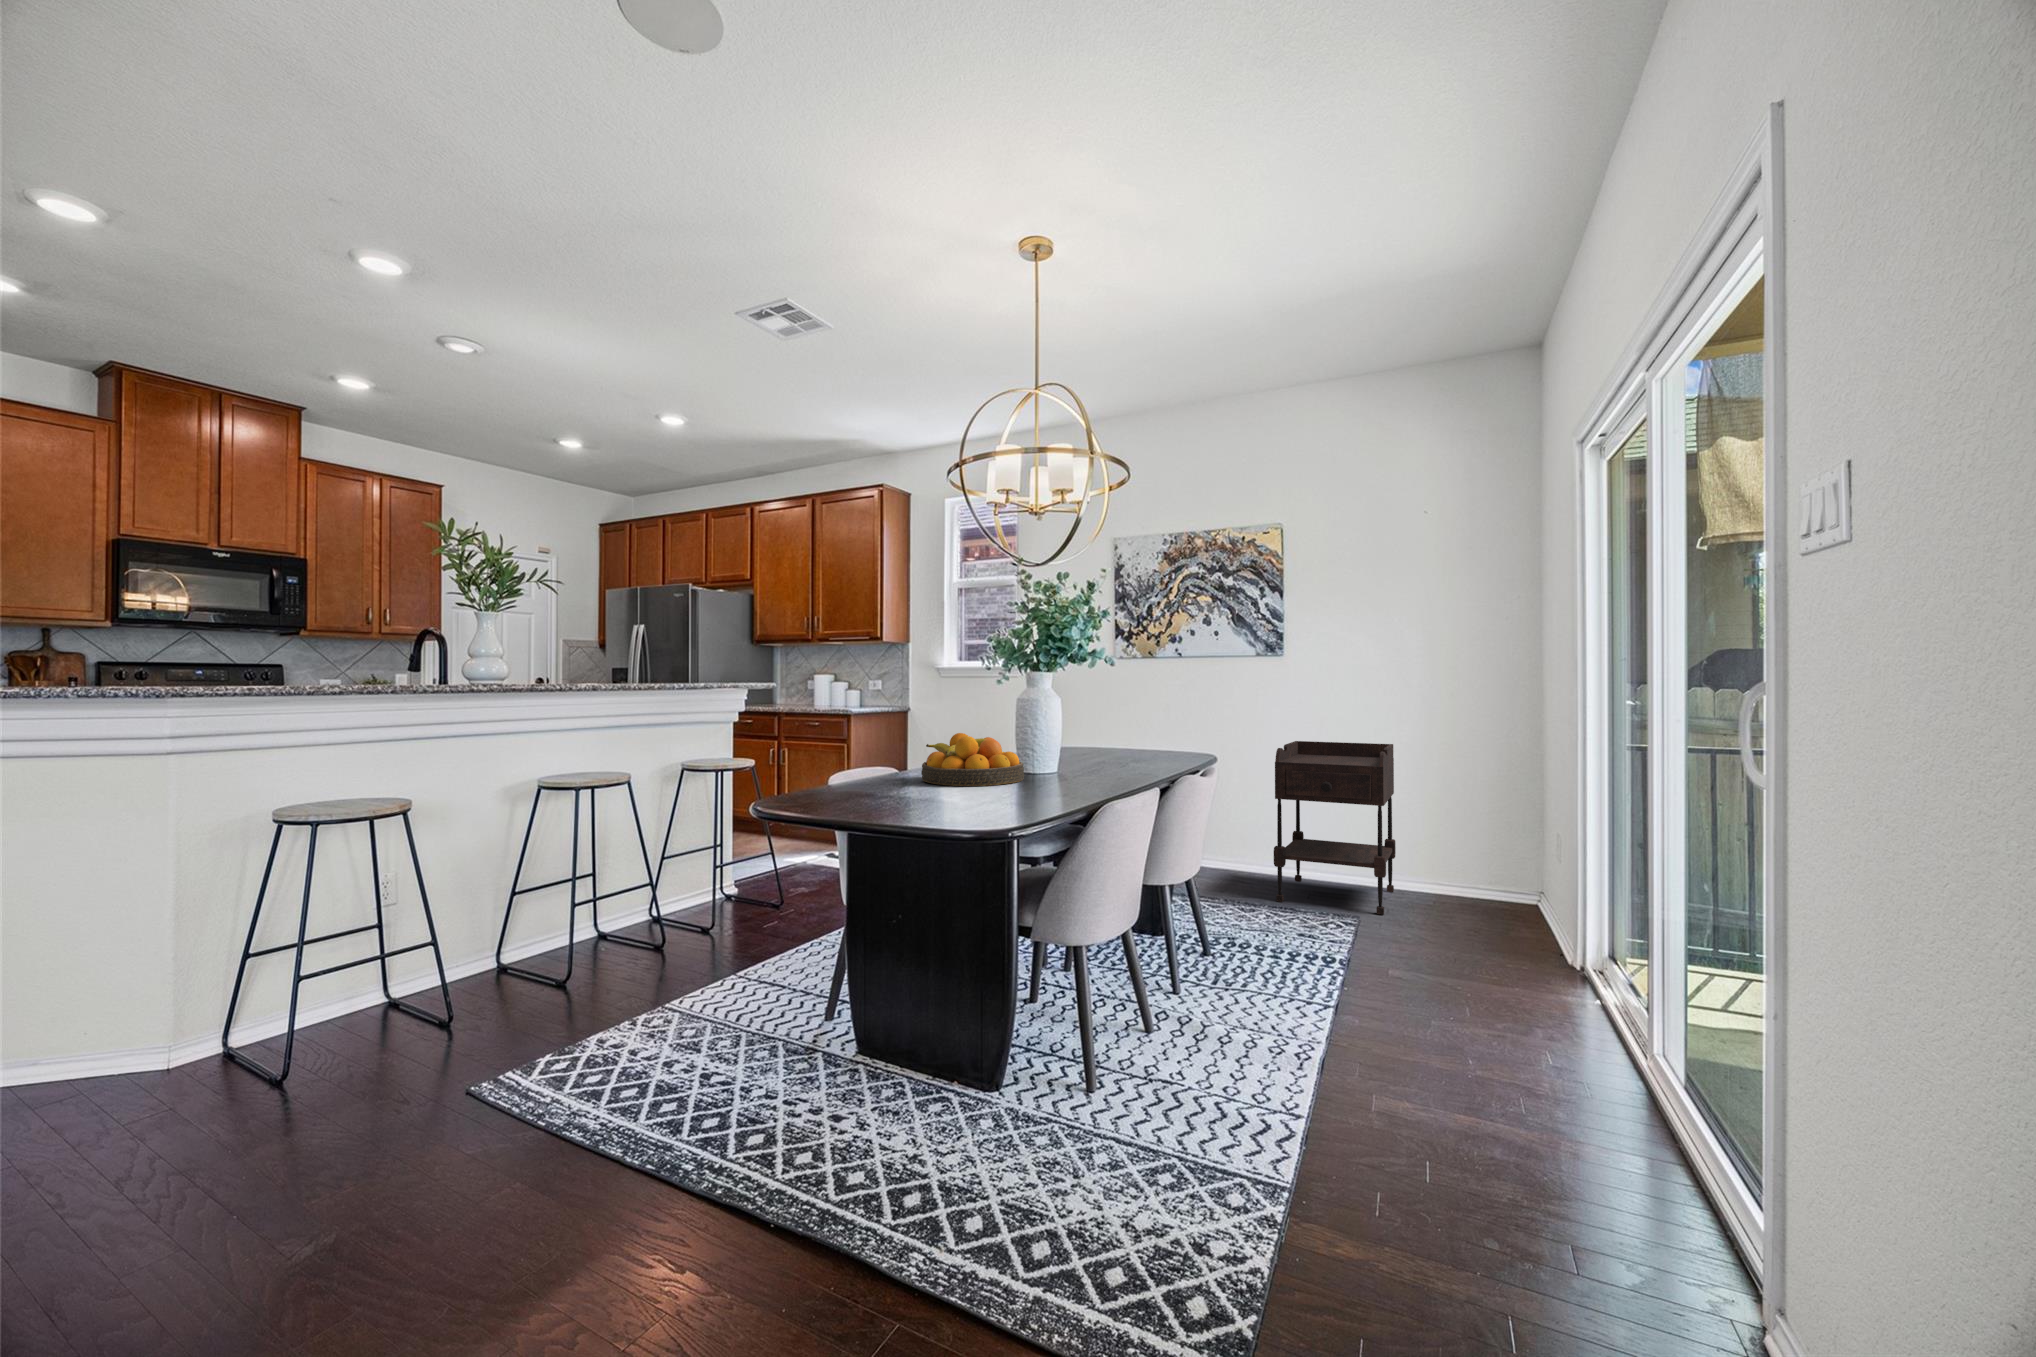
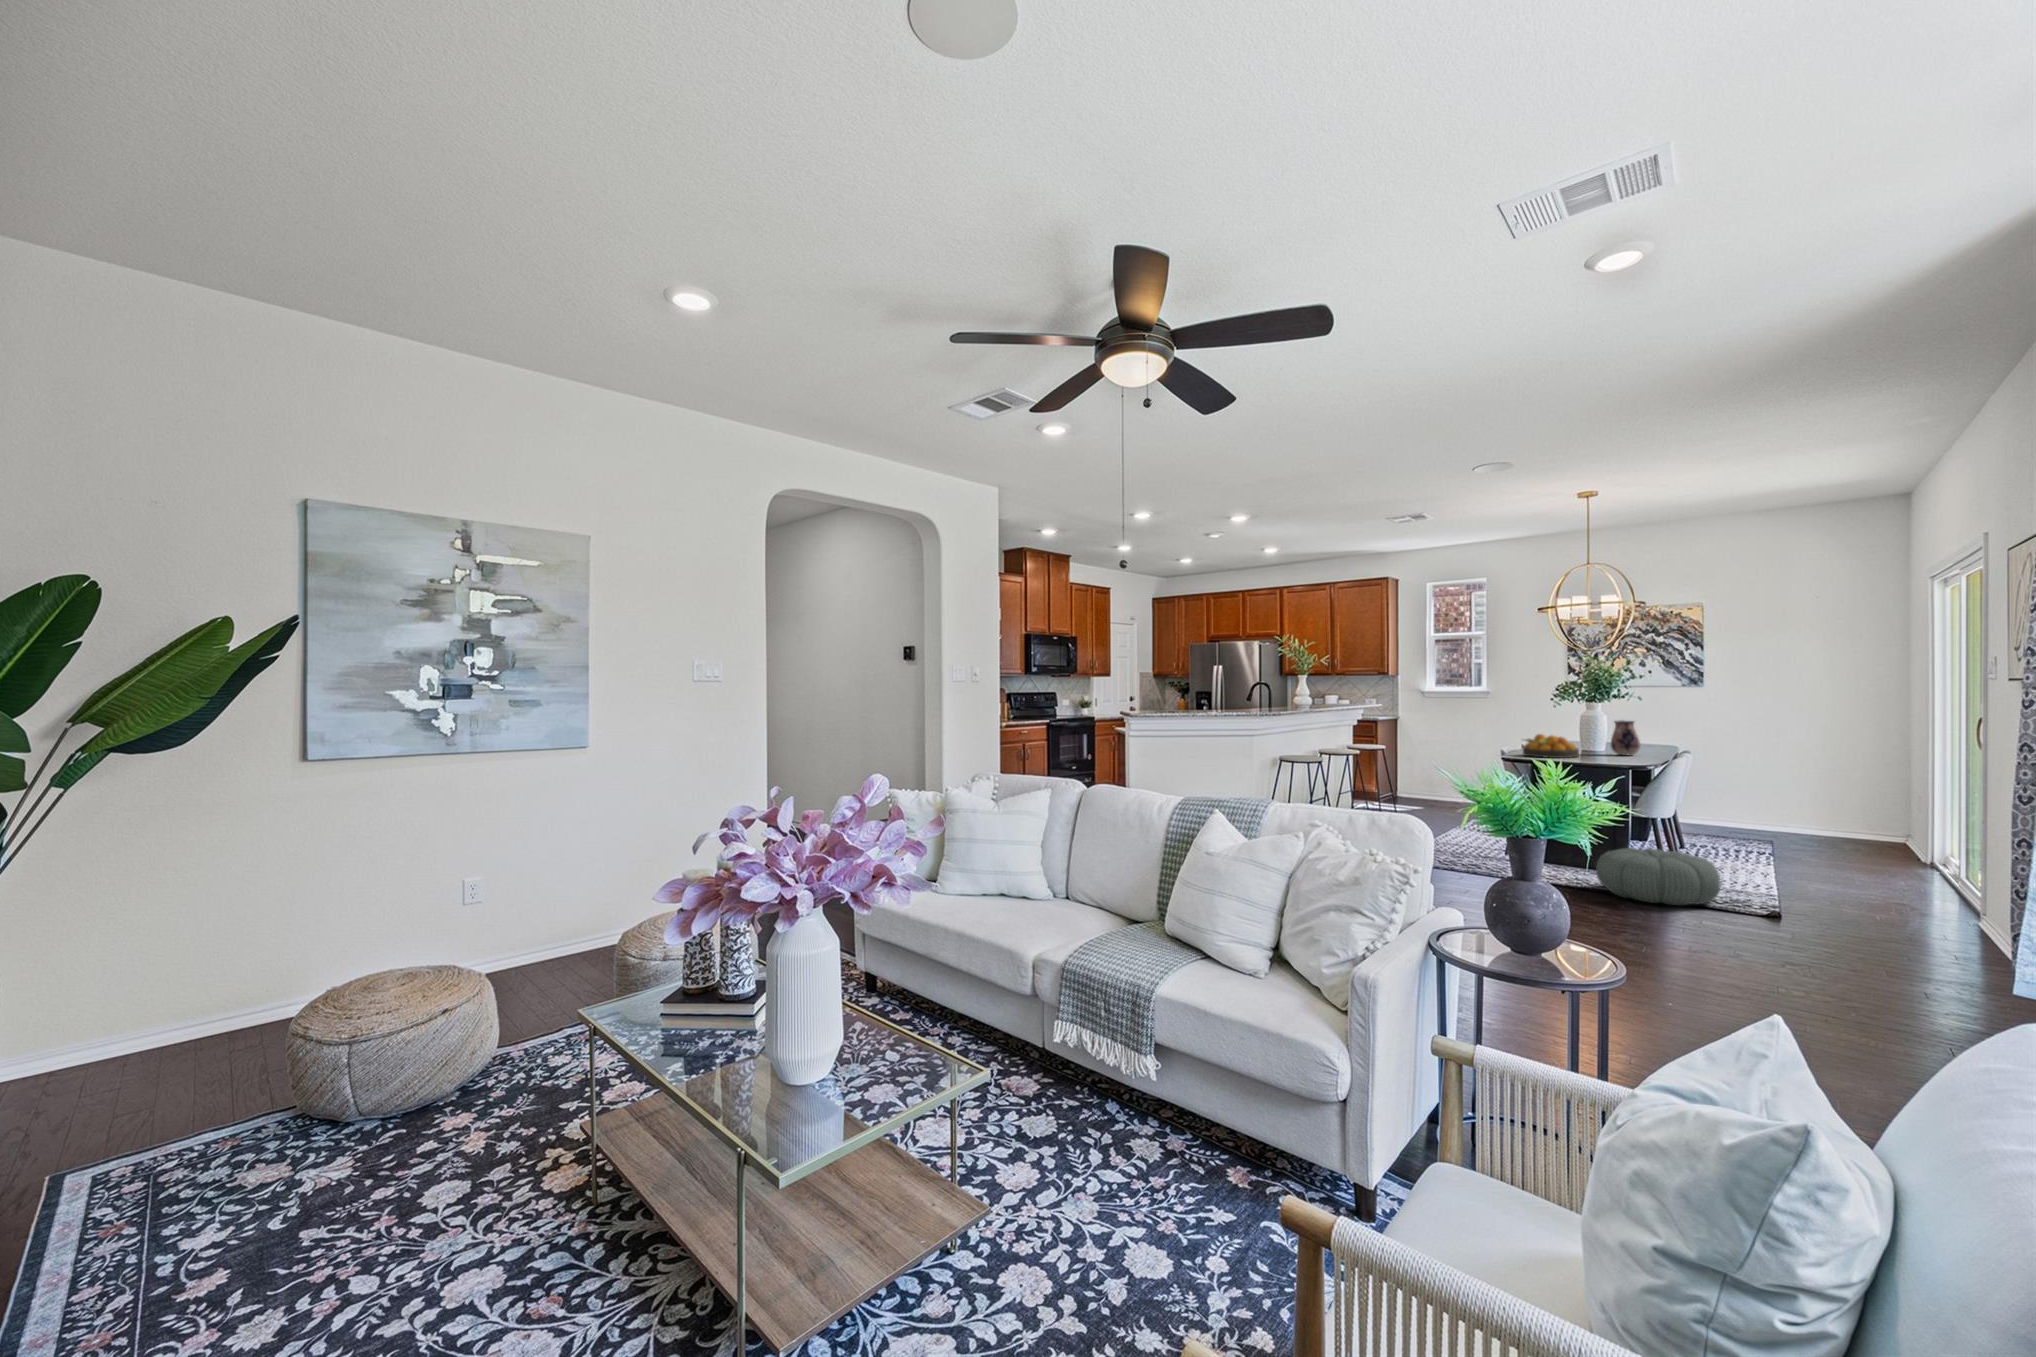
ceramic pitcher: none [1091,704,1141,776] -> present [1611,720,1640,756]
side table: present [1274,741,1396,914] -> none [1704,741,1794,844]
pouf: none [938,1029,1217,1259] -> present [1596,848,1720,905]

